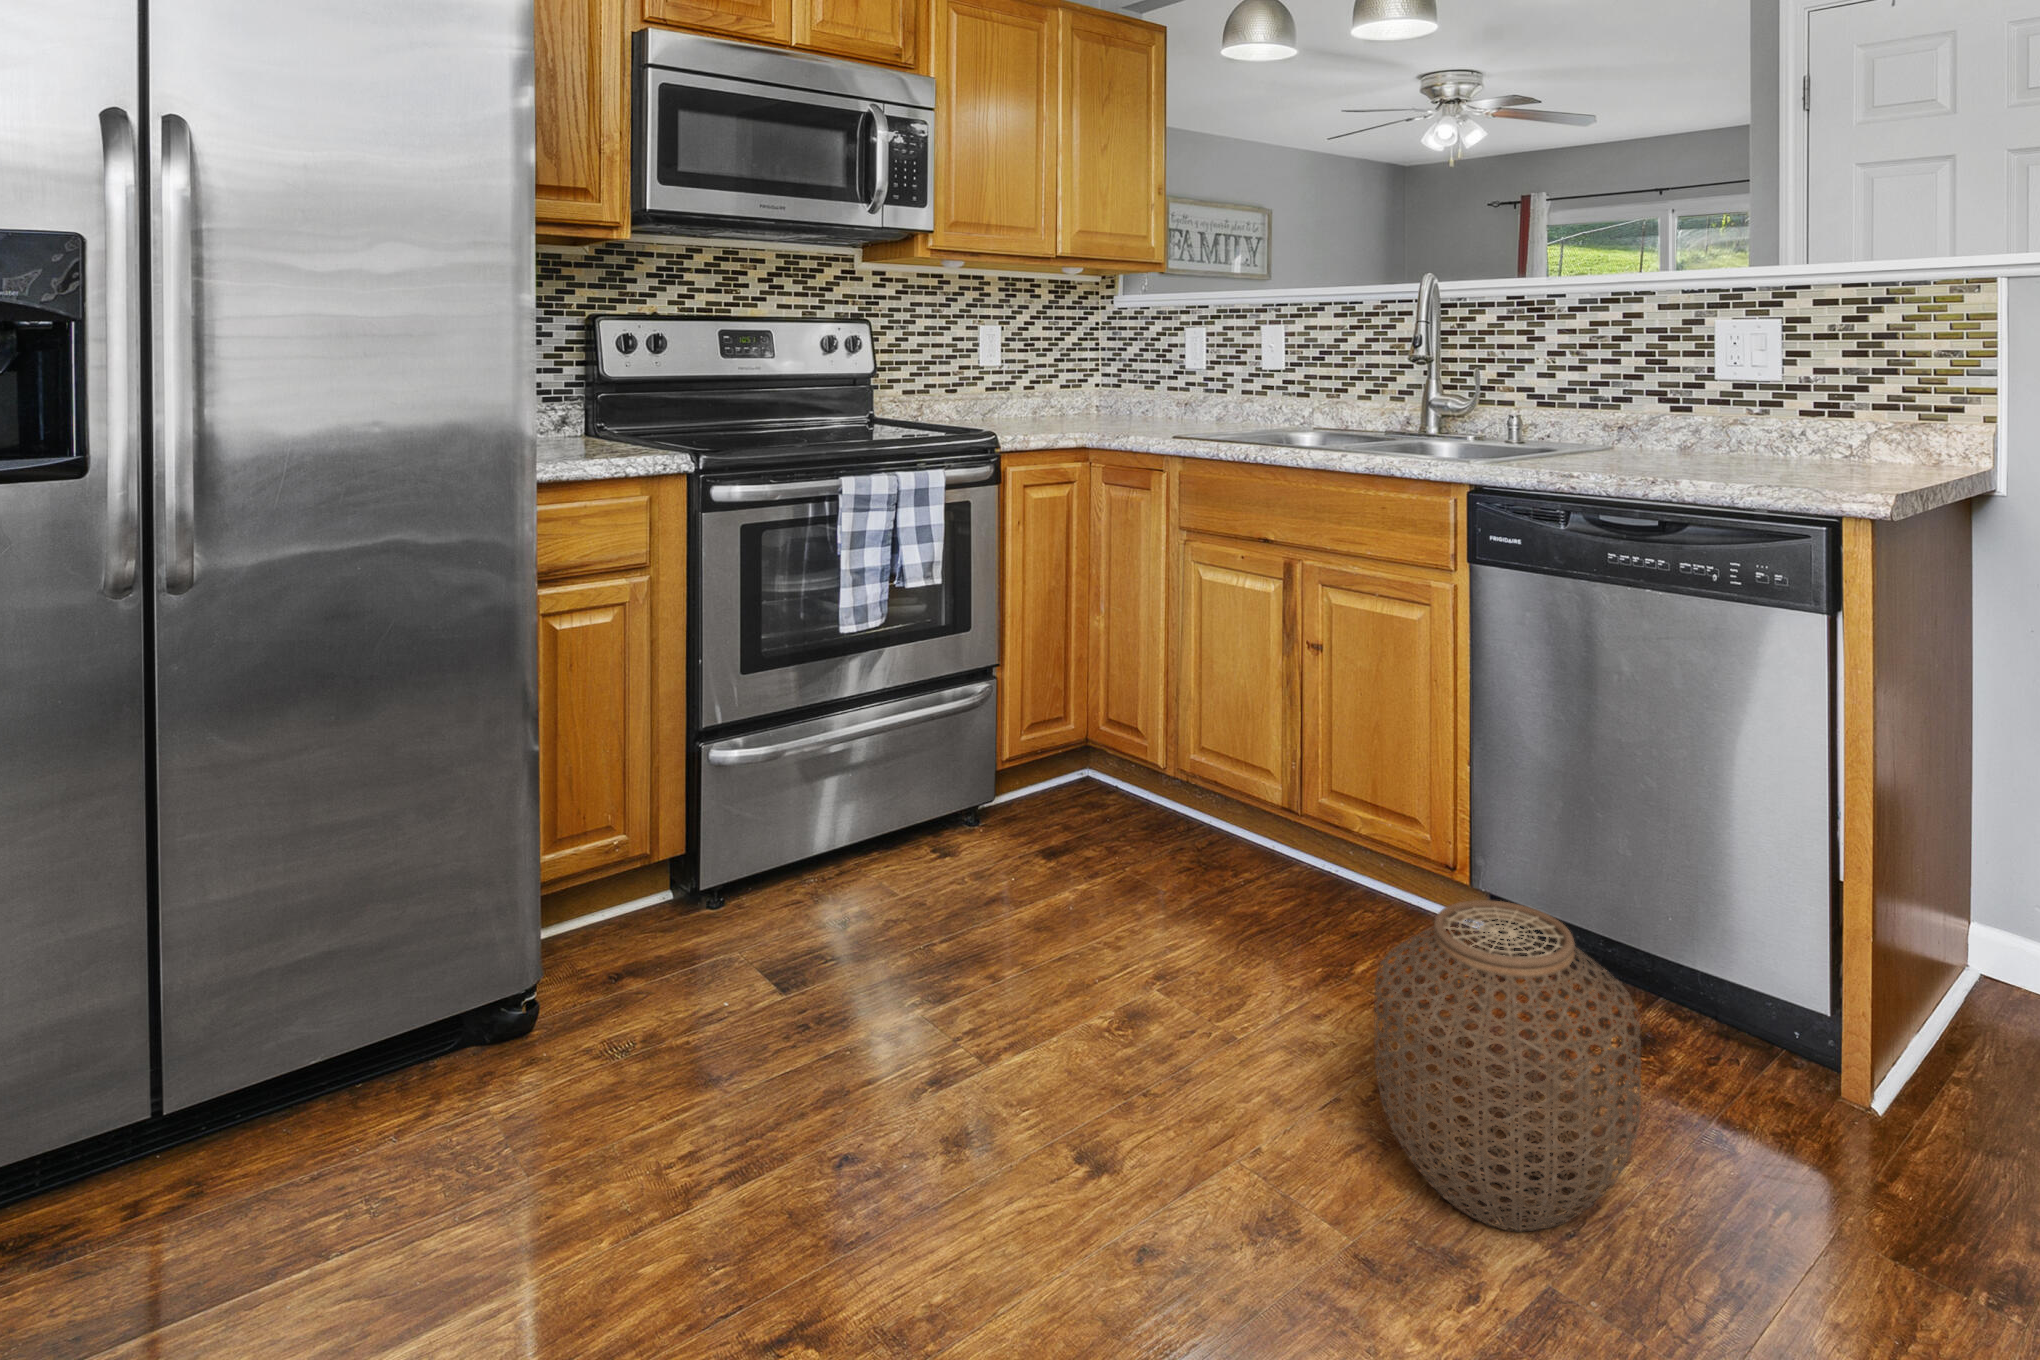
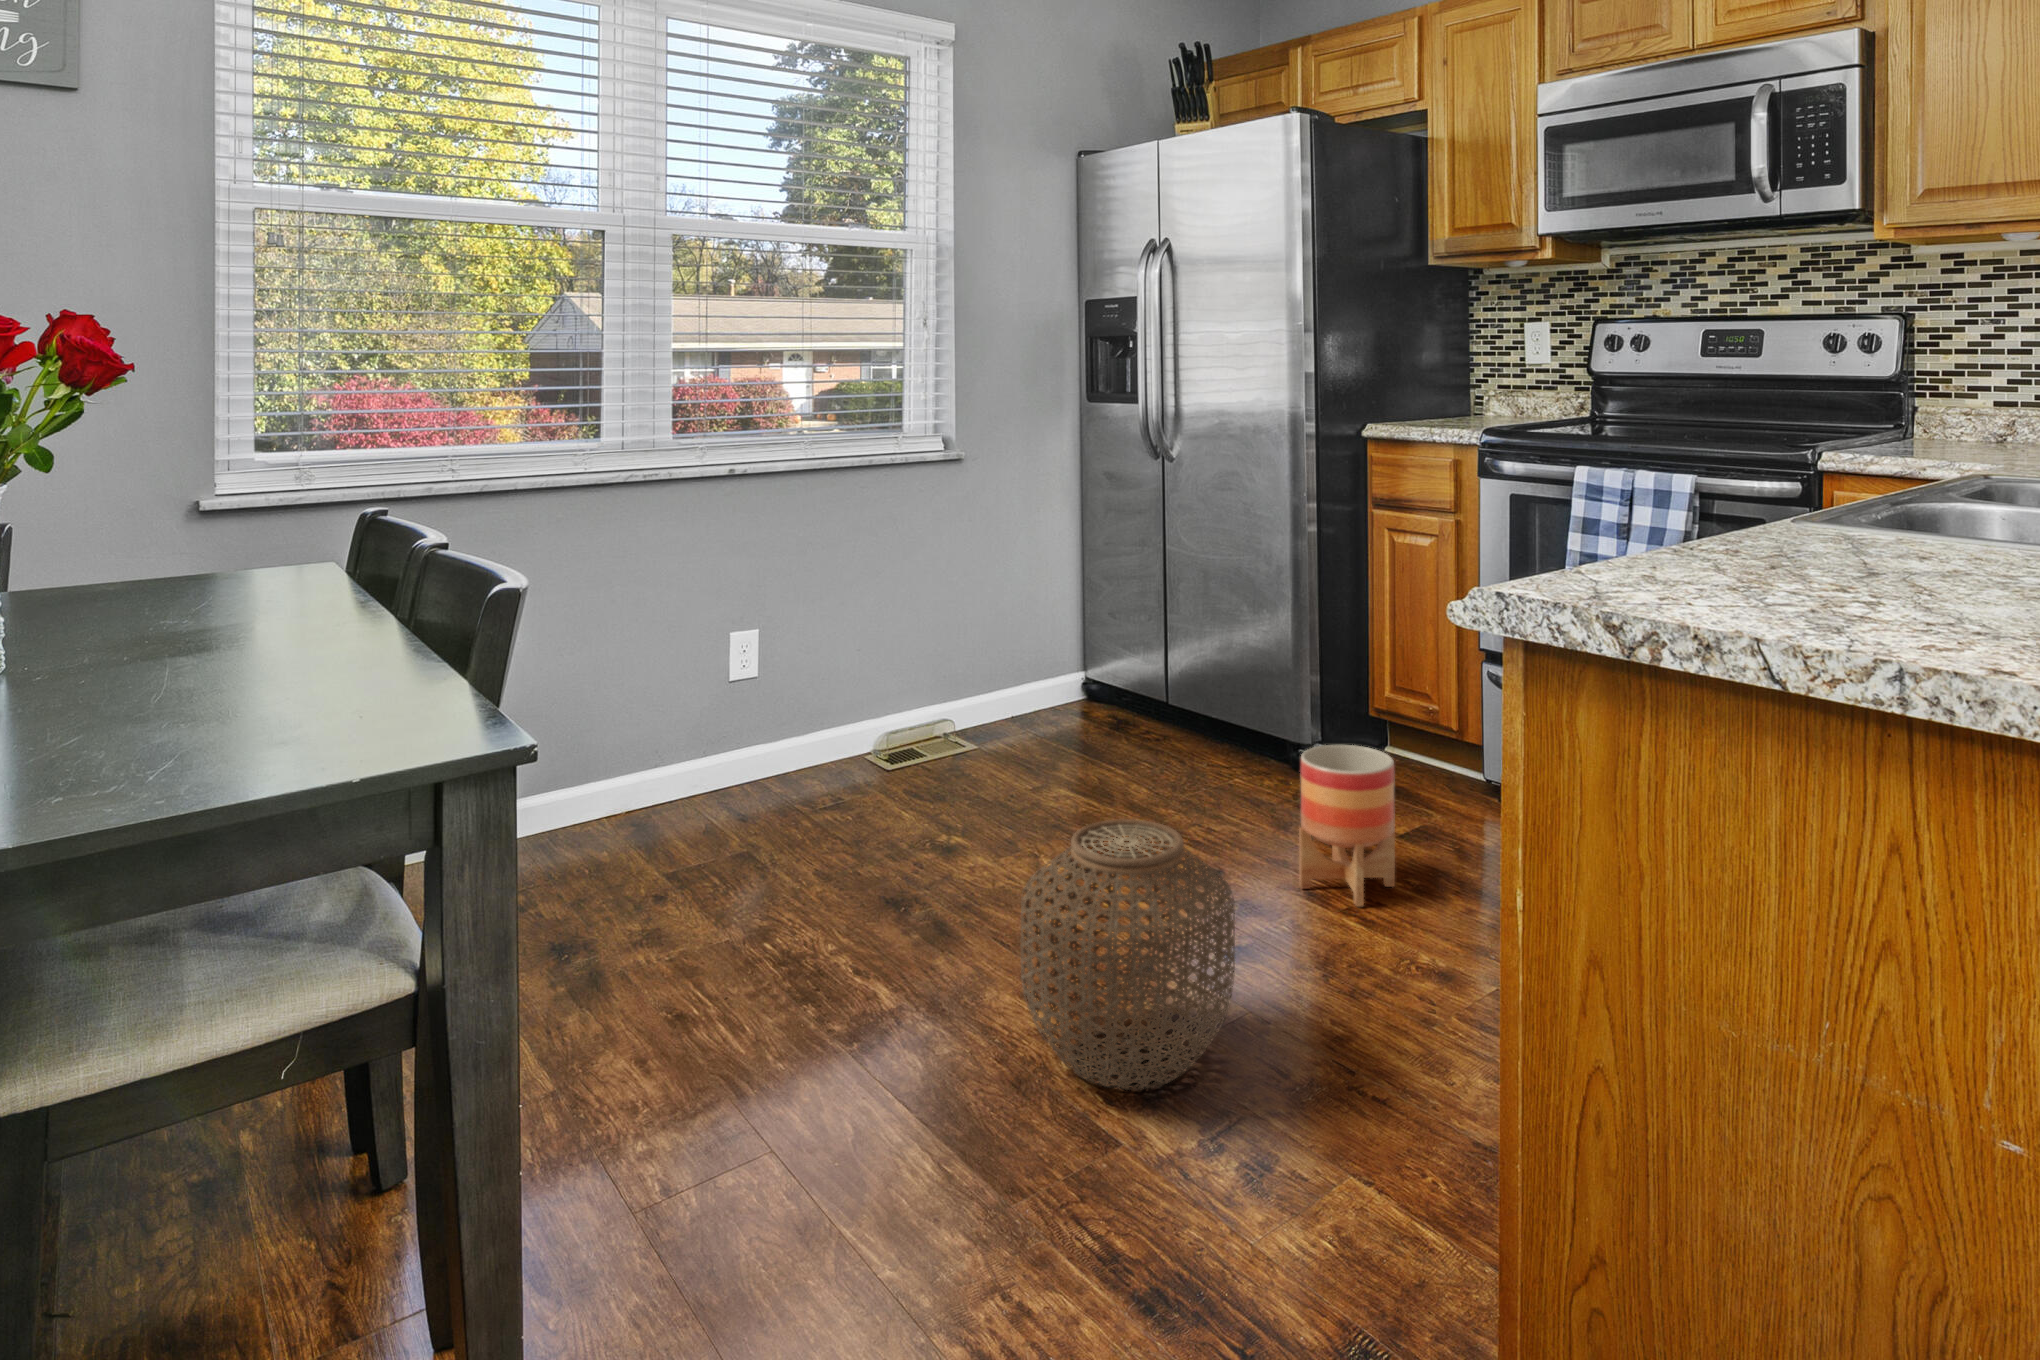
planter: none [963,831,1080,1039] -> present [1299,745,1395,907]

